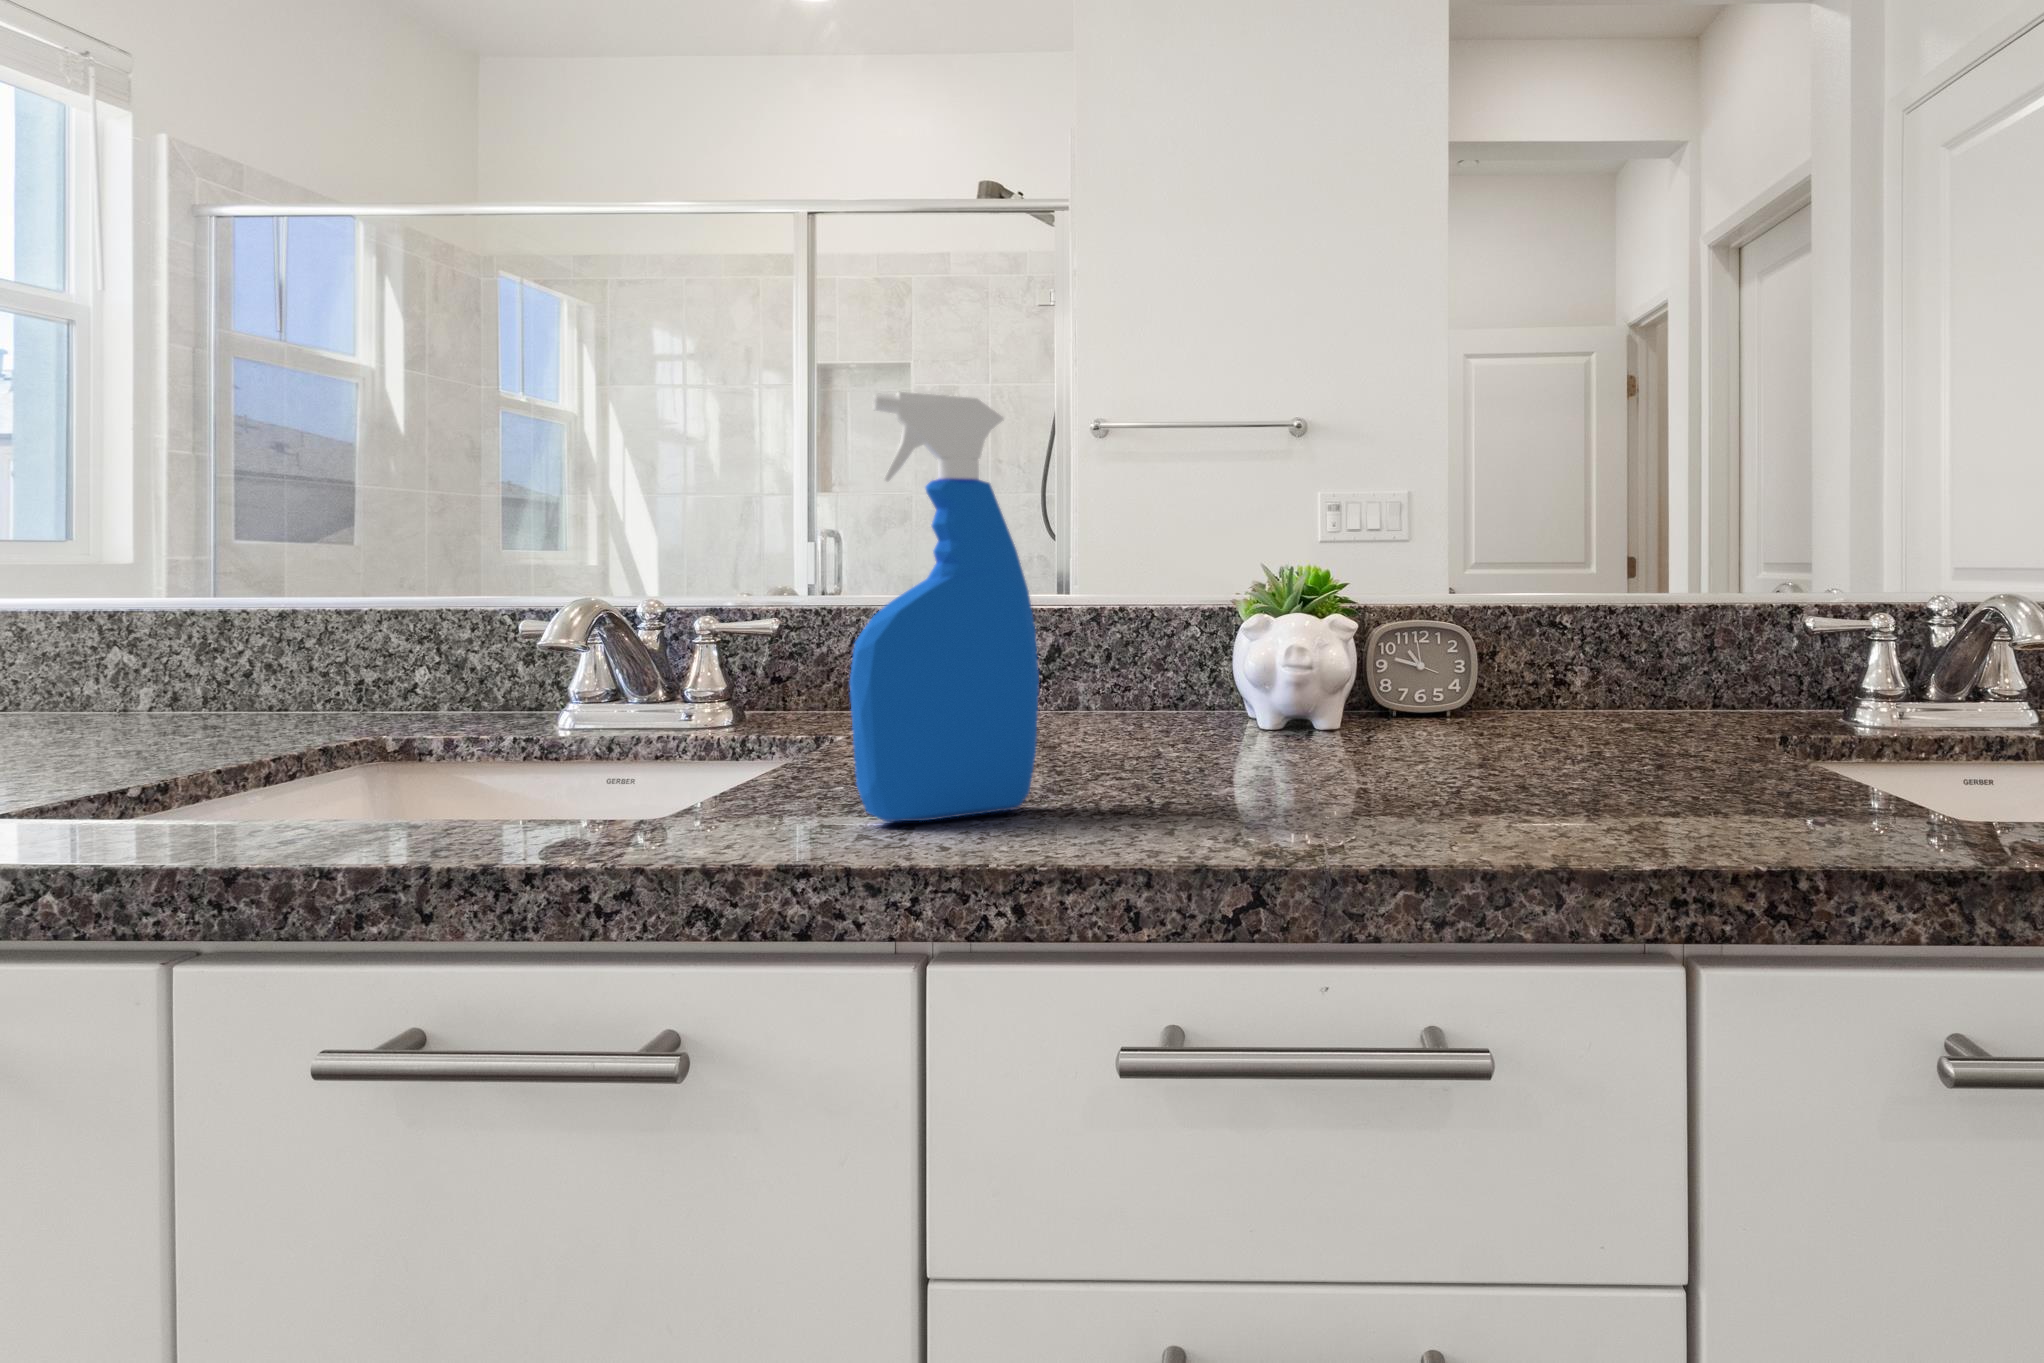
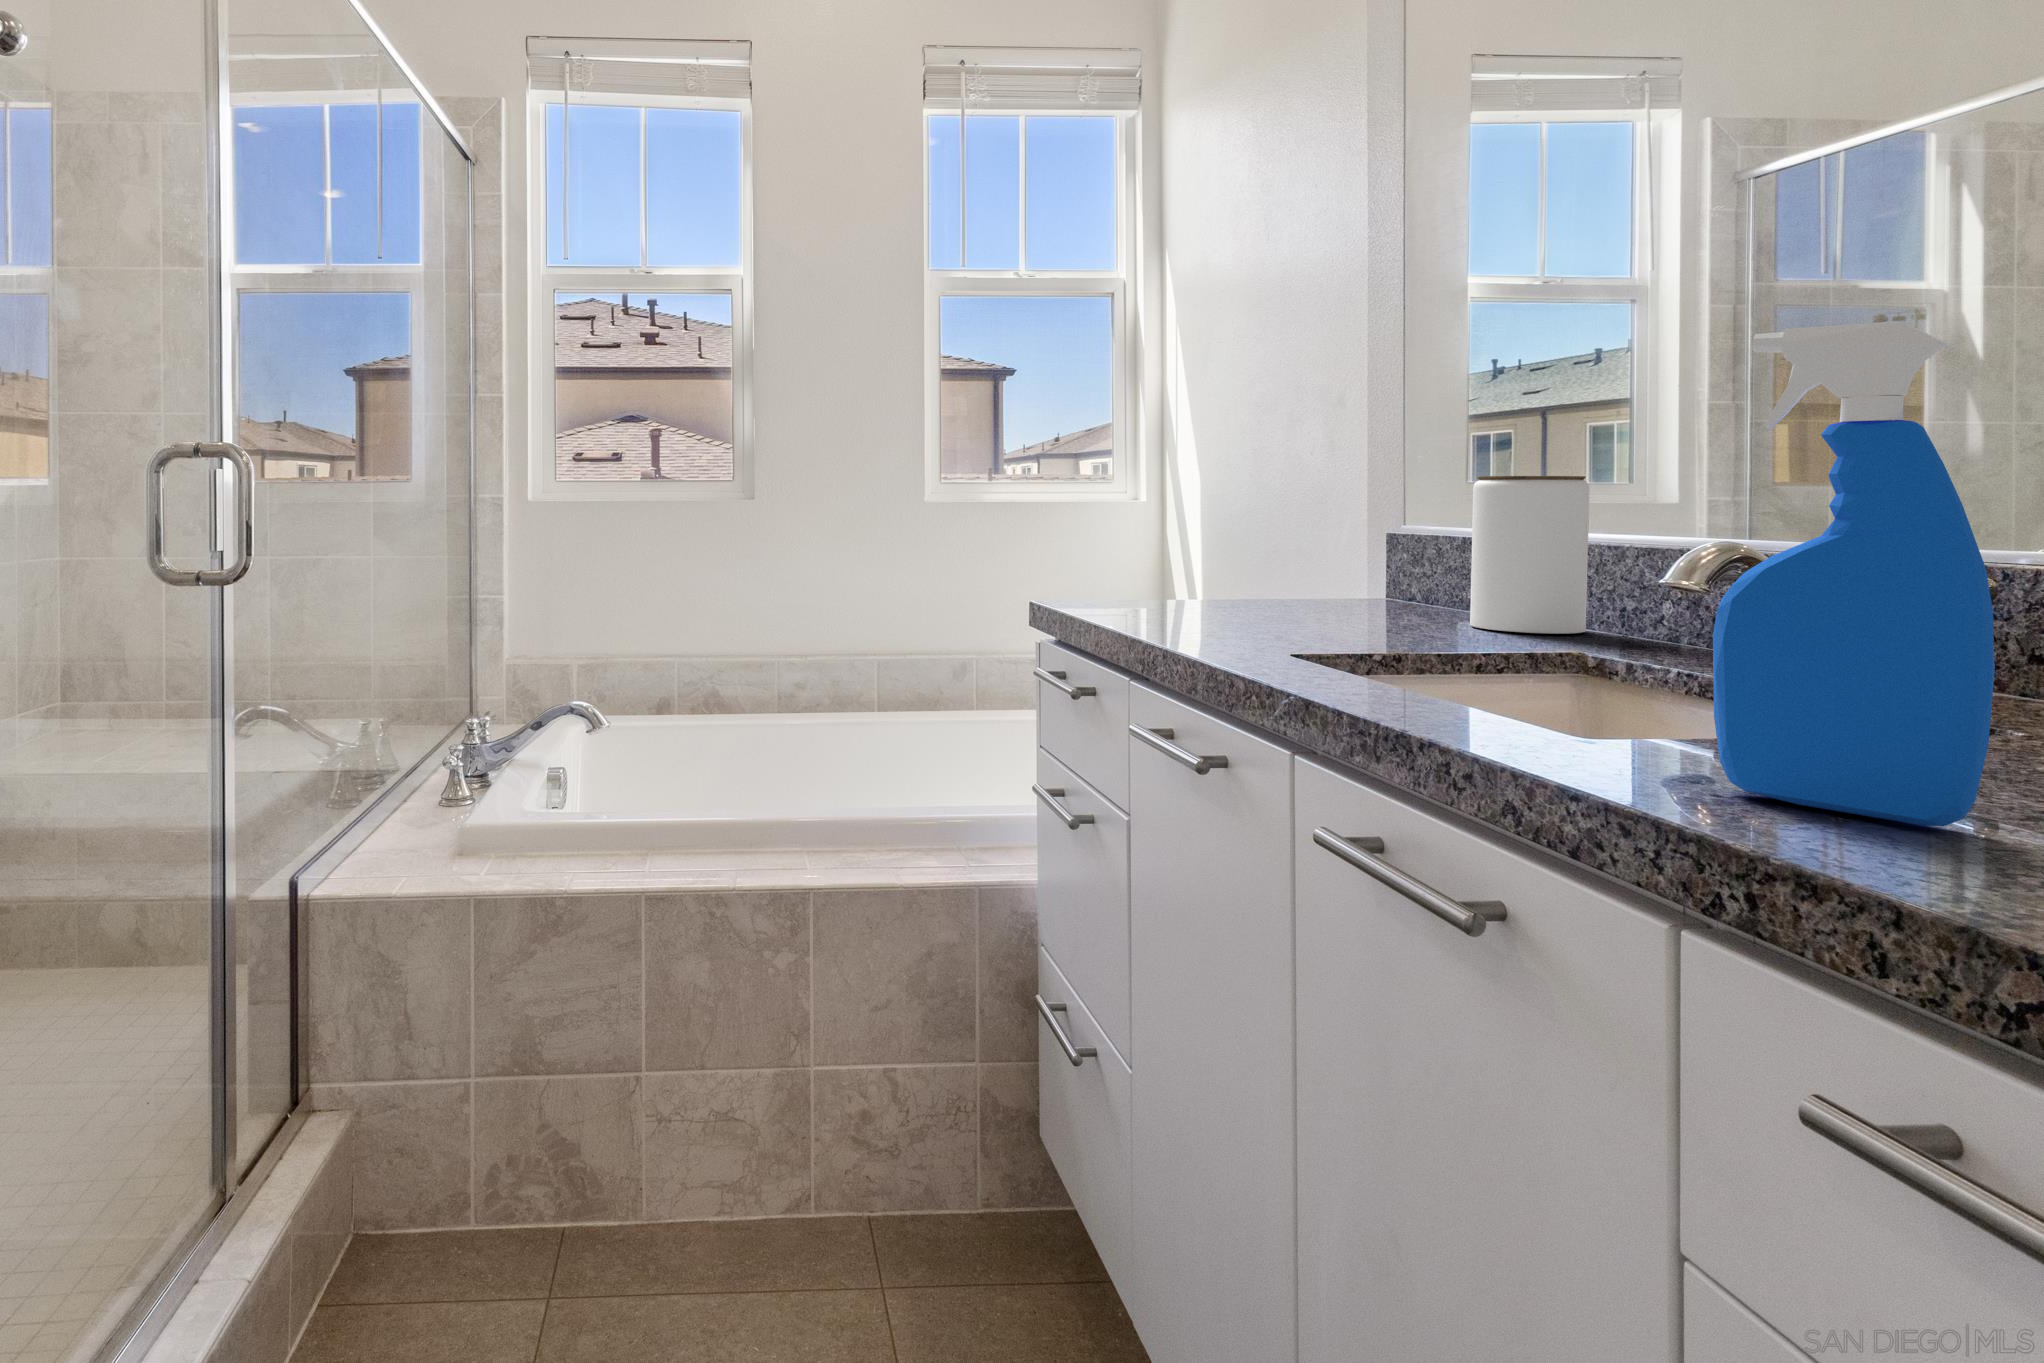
jar: none [171,533,334,731] -> present [1470,476,1590,634]

